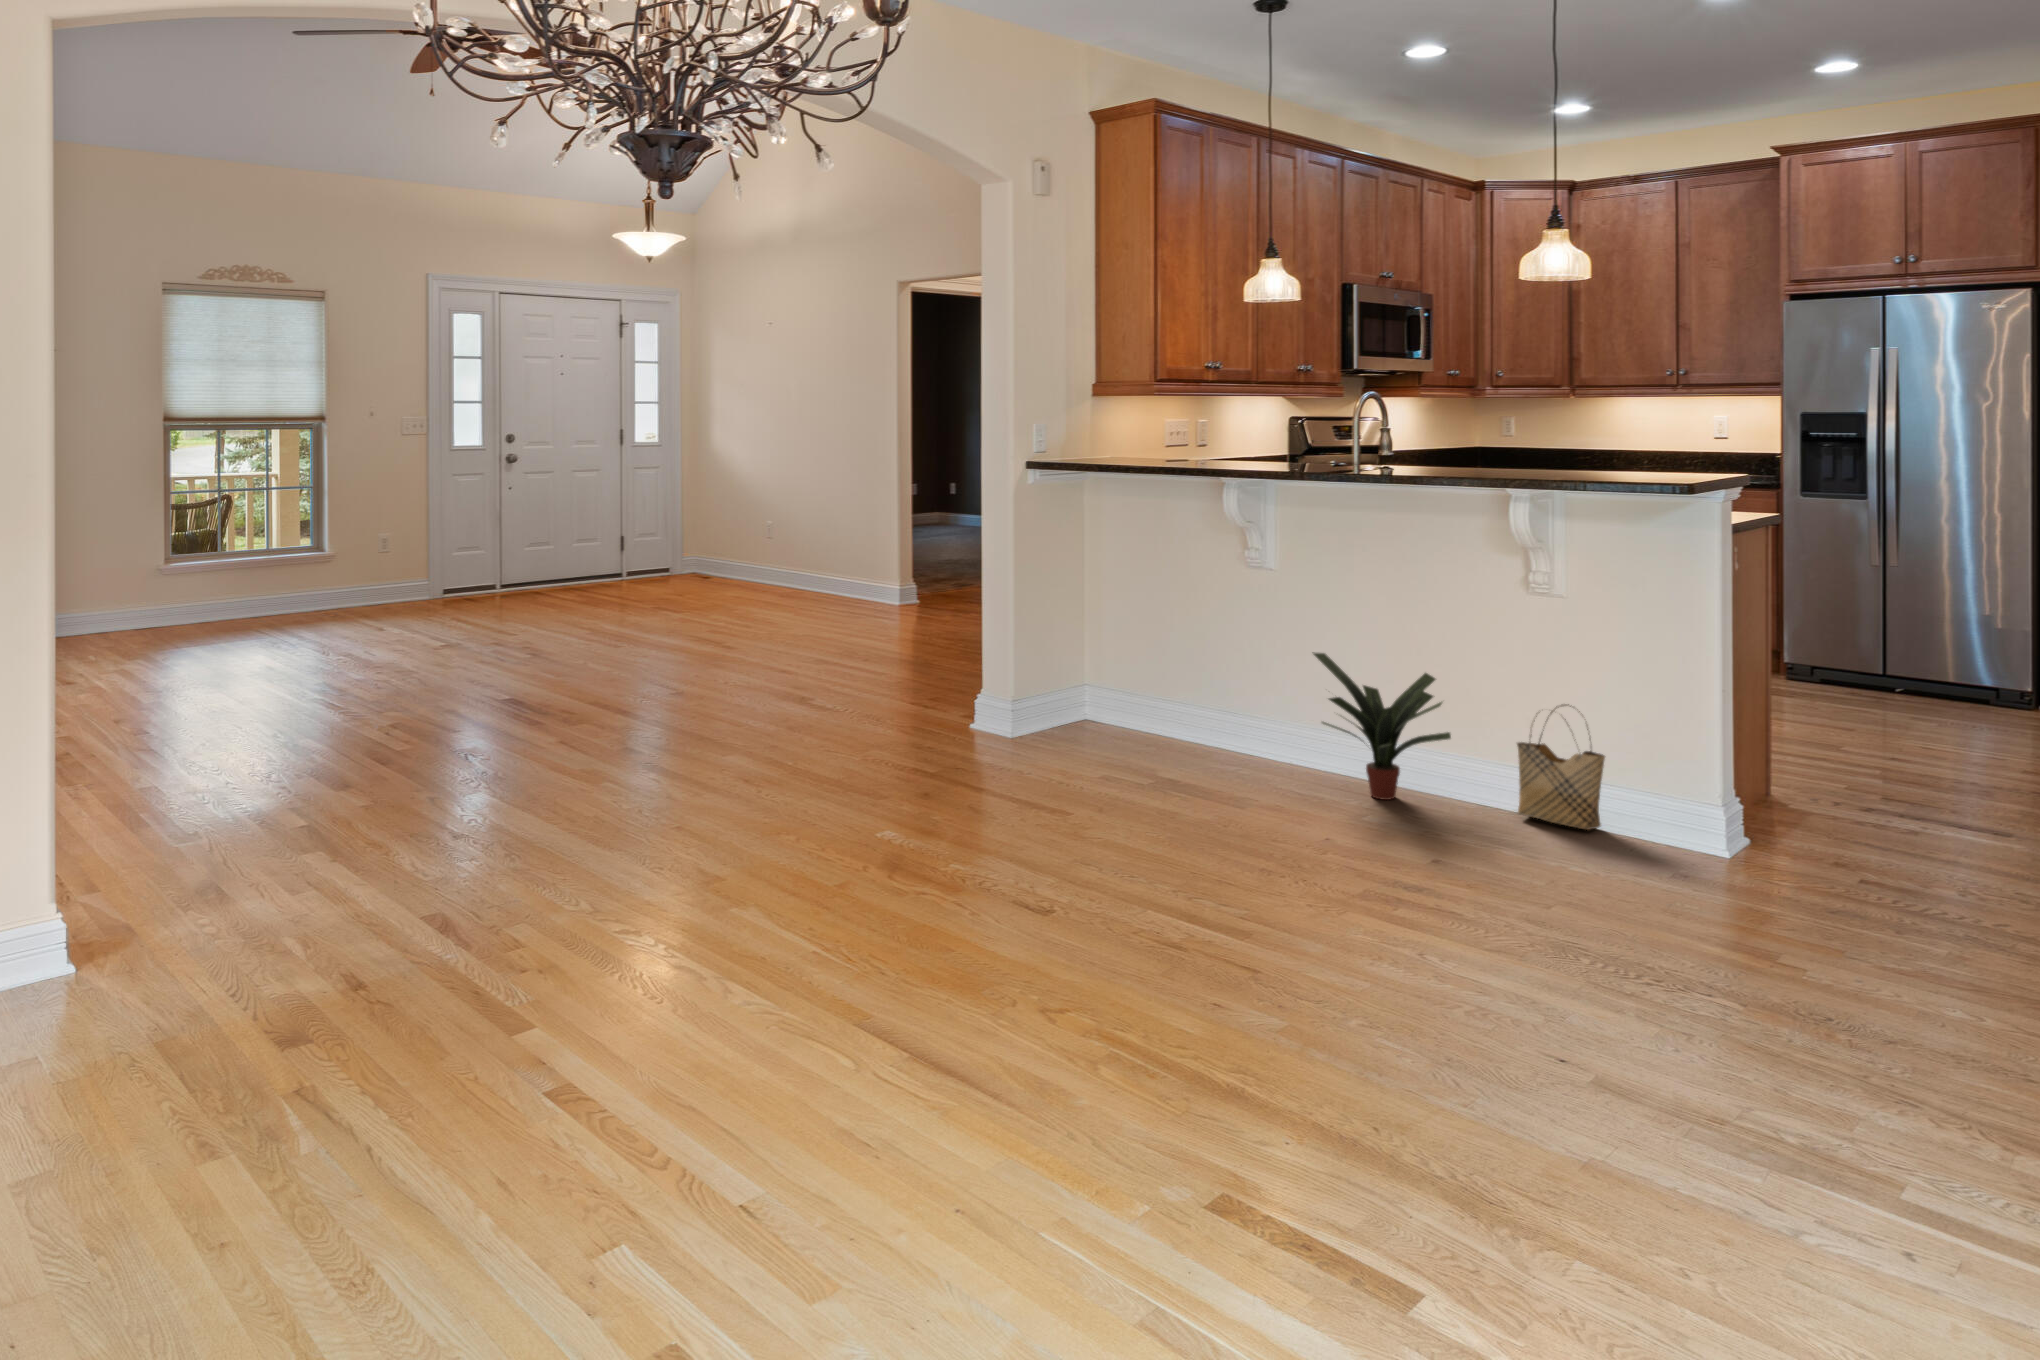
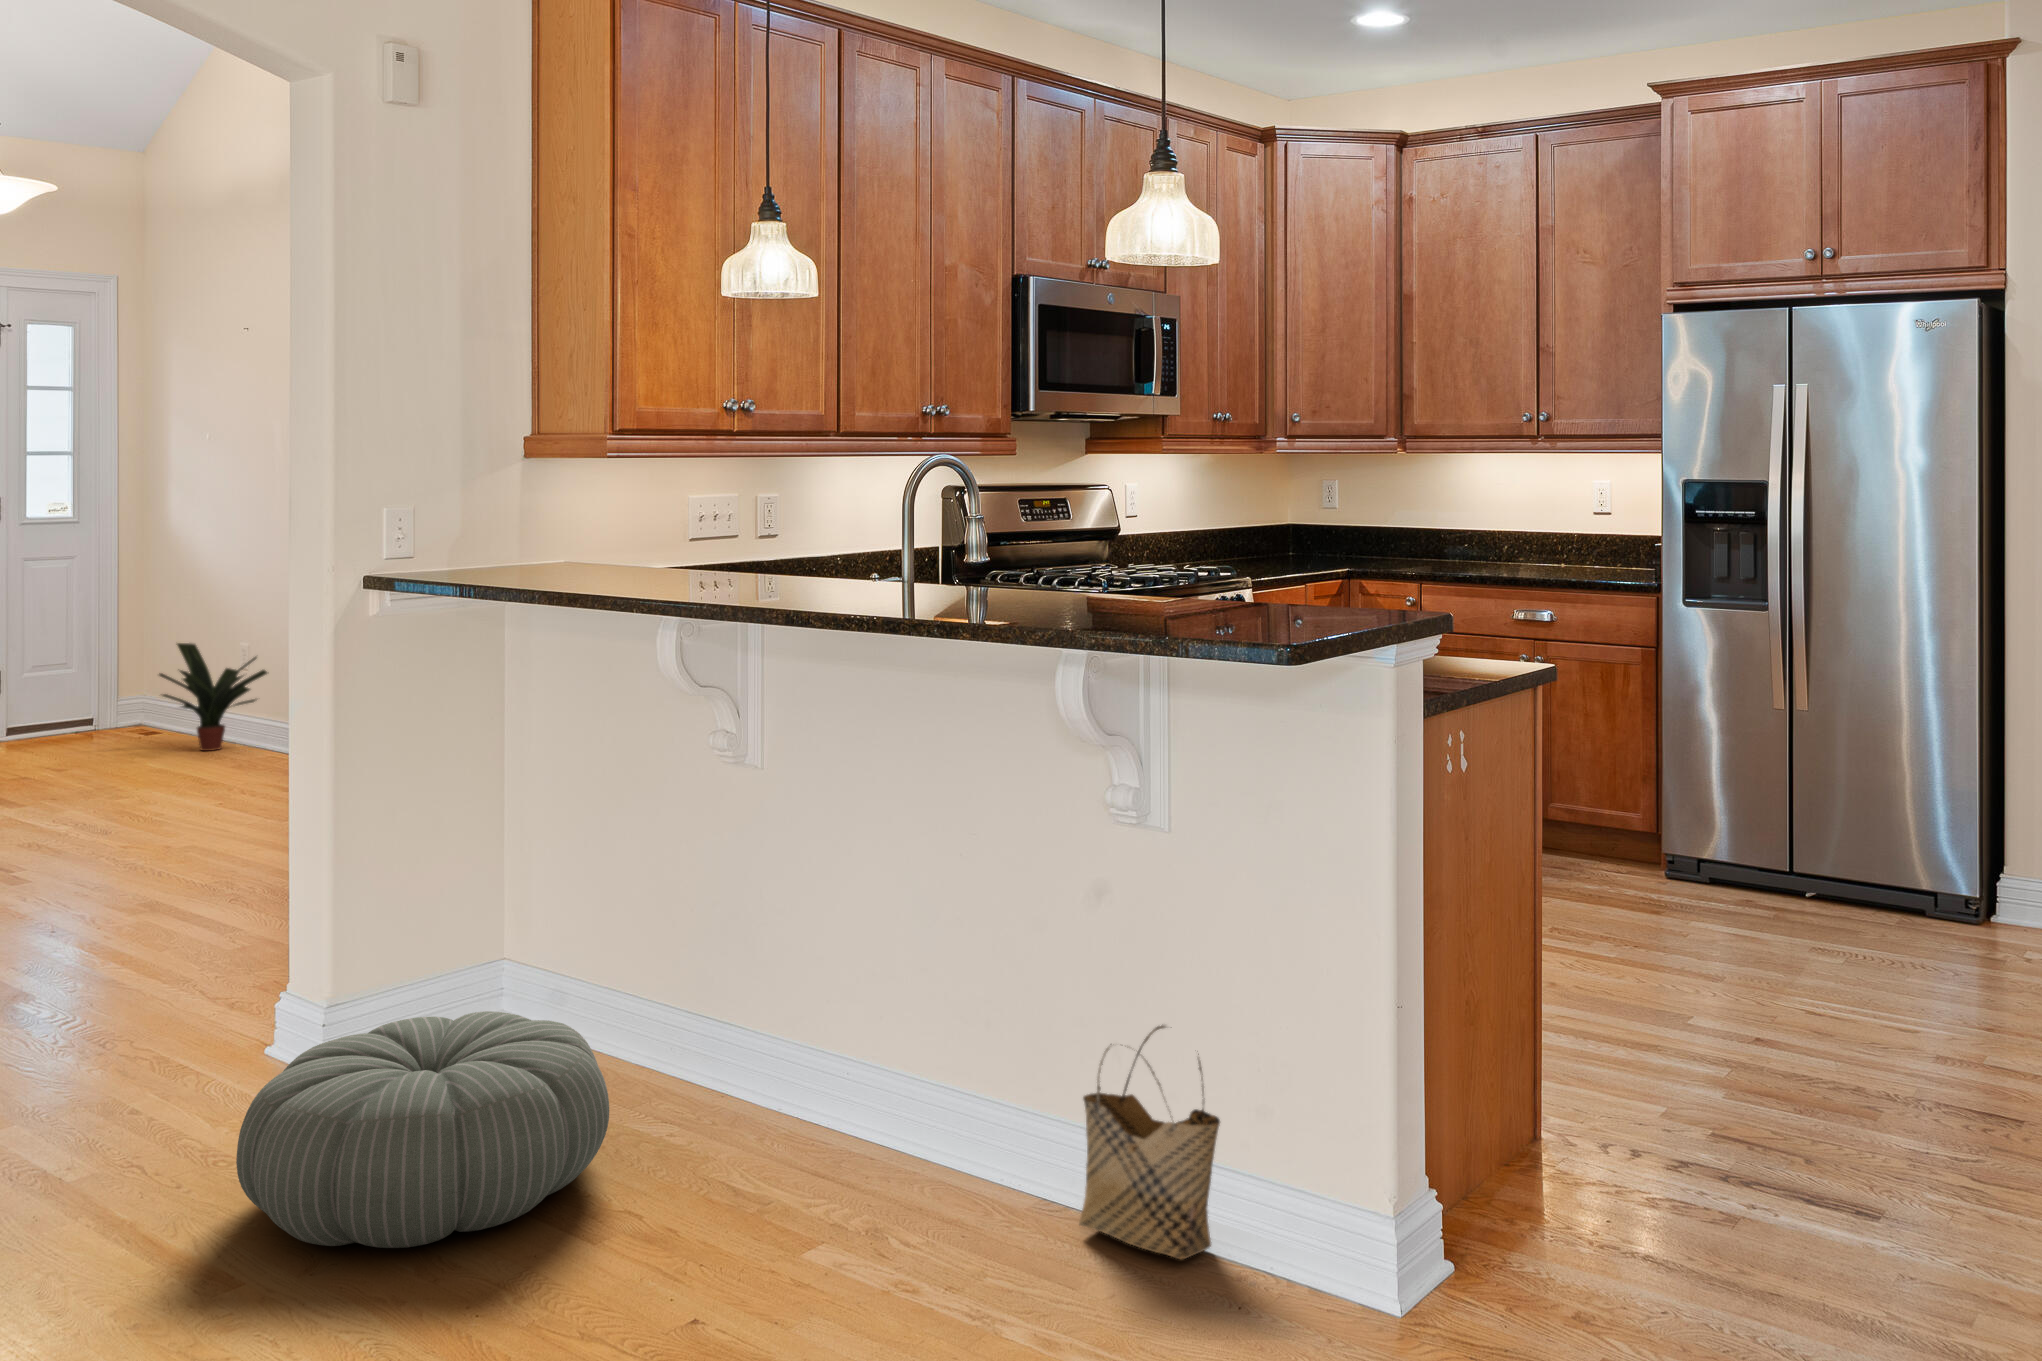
potted plant: present [1313,652,1451,800] -> present [159,643,267,751]
pouf: none [1048,696,1229,804] -> present [236,1011,609,1248]

